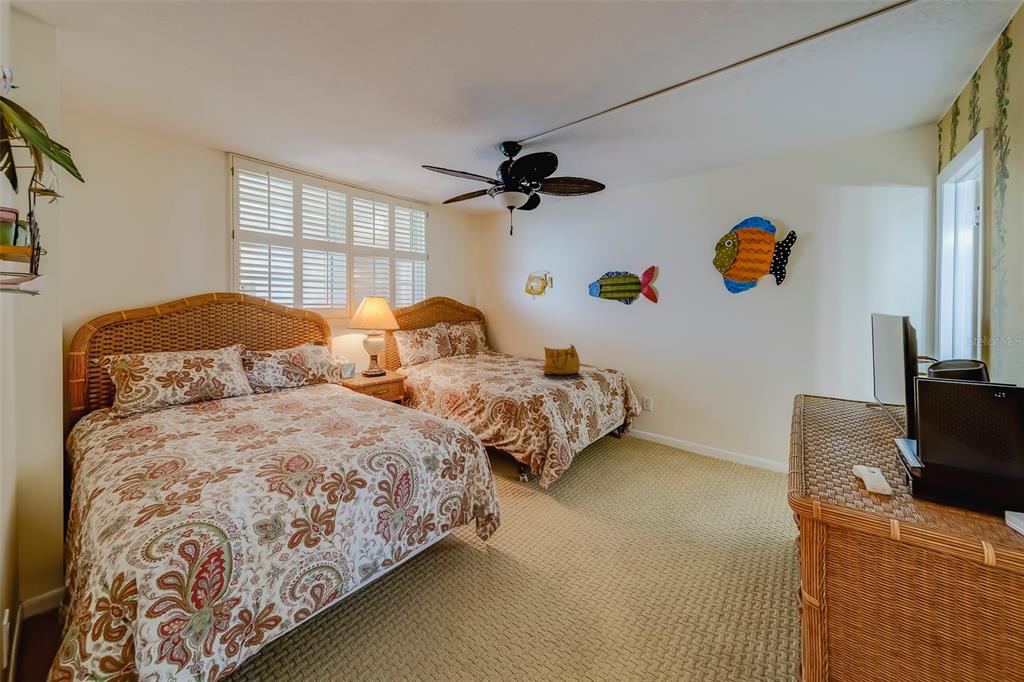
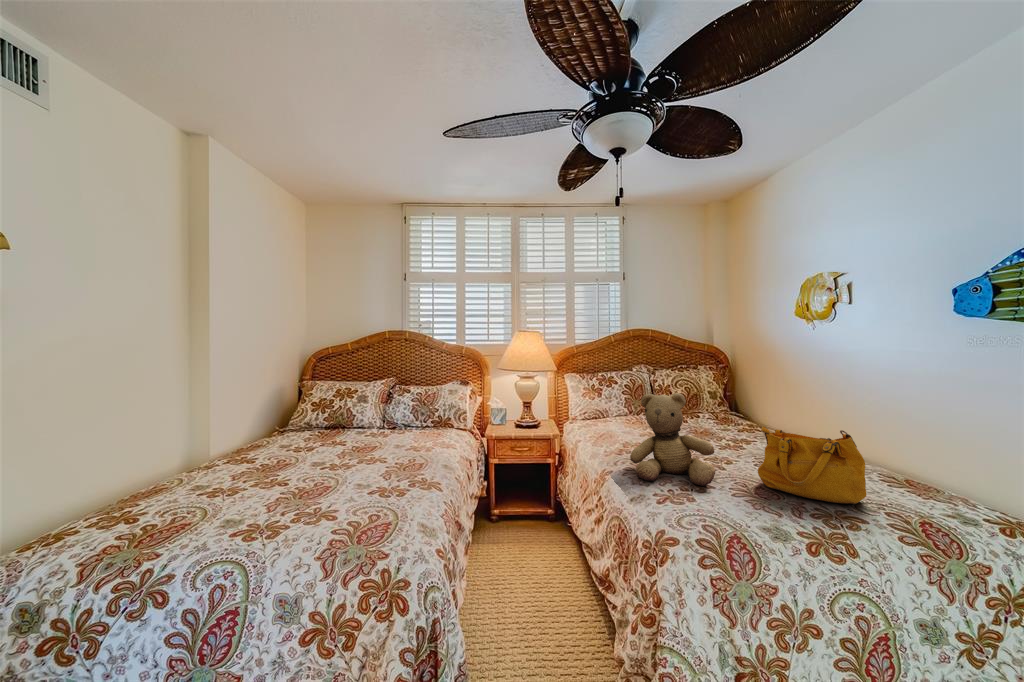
teddy bear: none [489,334,533,381] -> present [630,393,715,486]

